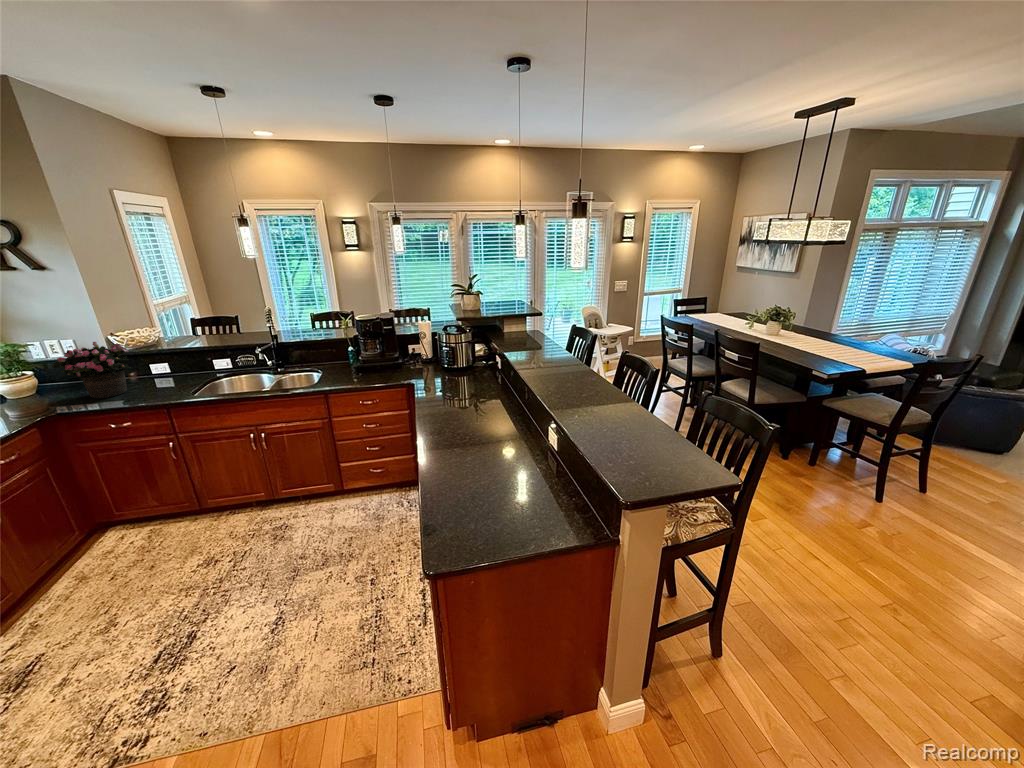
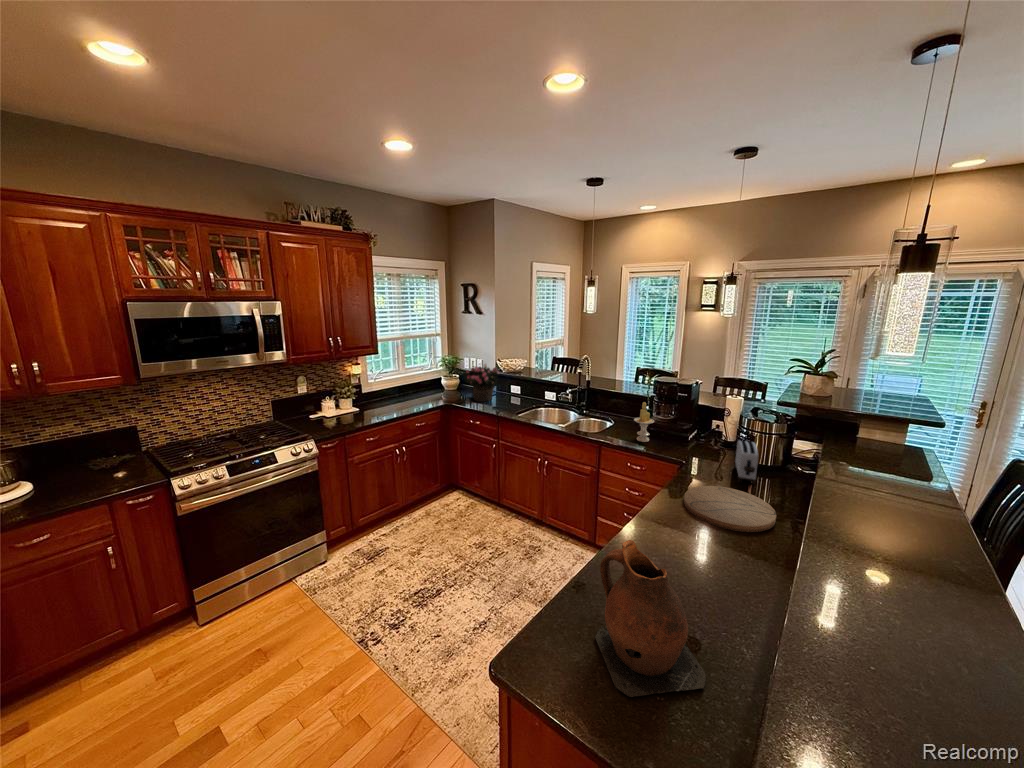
candle: none [351,343,370,381] -> present [634,402,654,442]
toaster: none [443,354,465,386] -> present [735,441,758,484]
cutting board: none [434,390,494,418] -> present [684,486,776,532]
ceramic pitcher: none [458,433,534,528] -> present [595,540,706,697]

